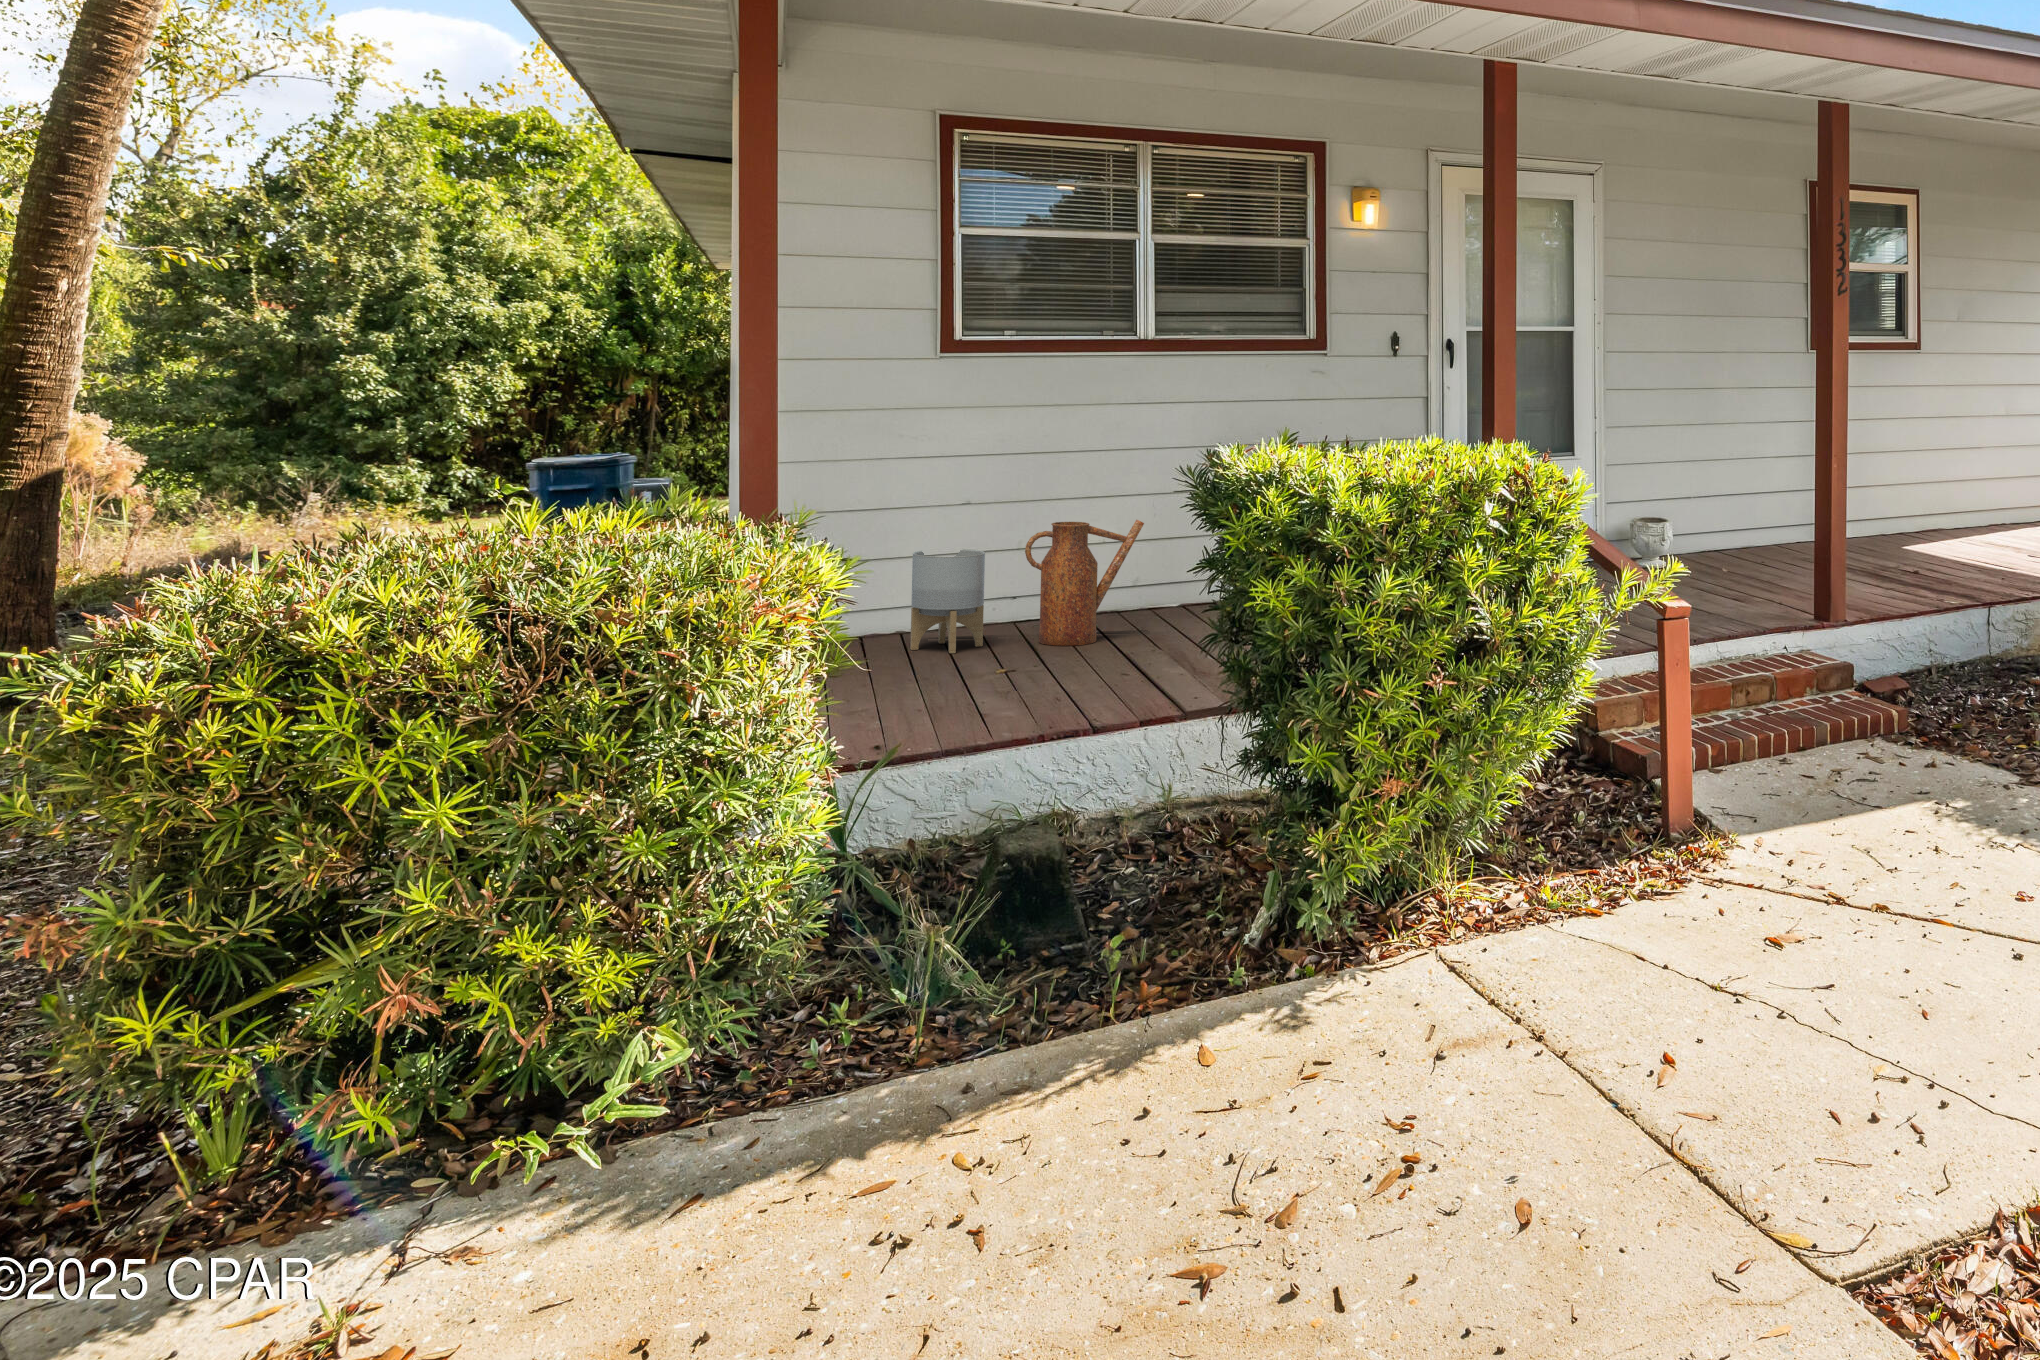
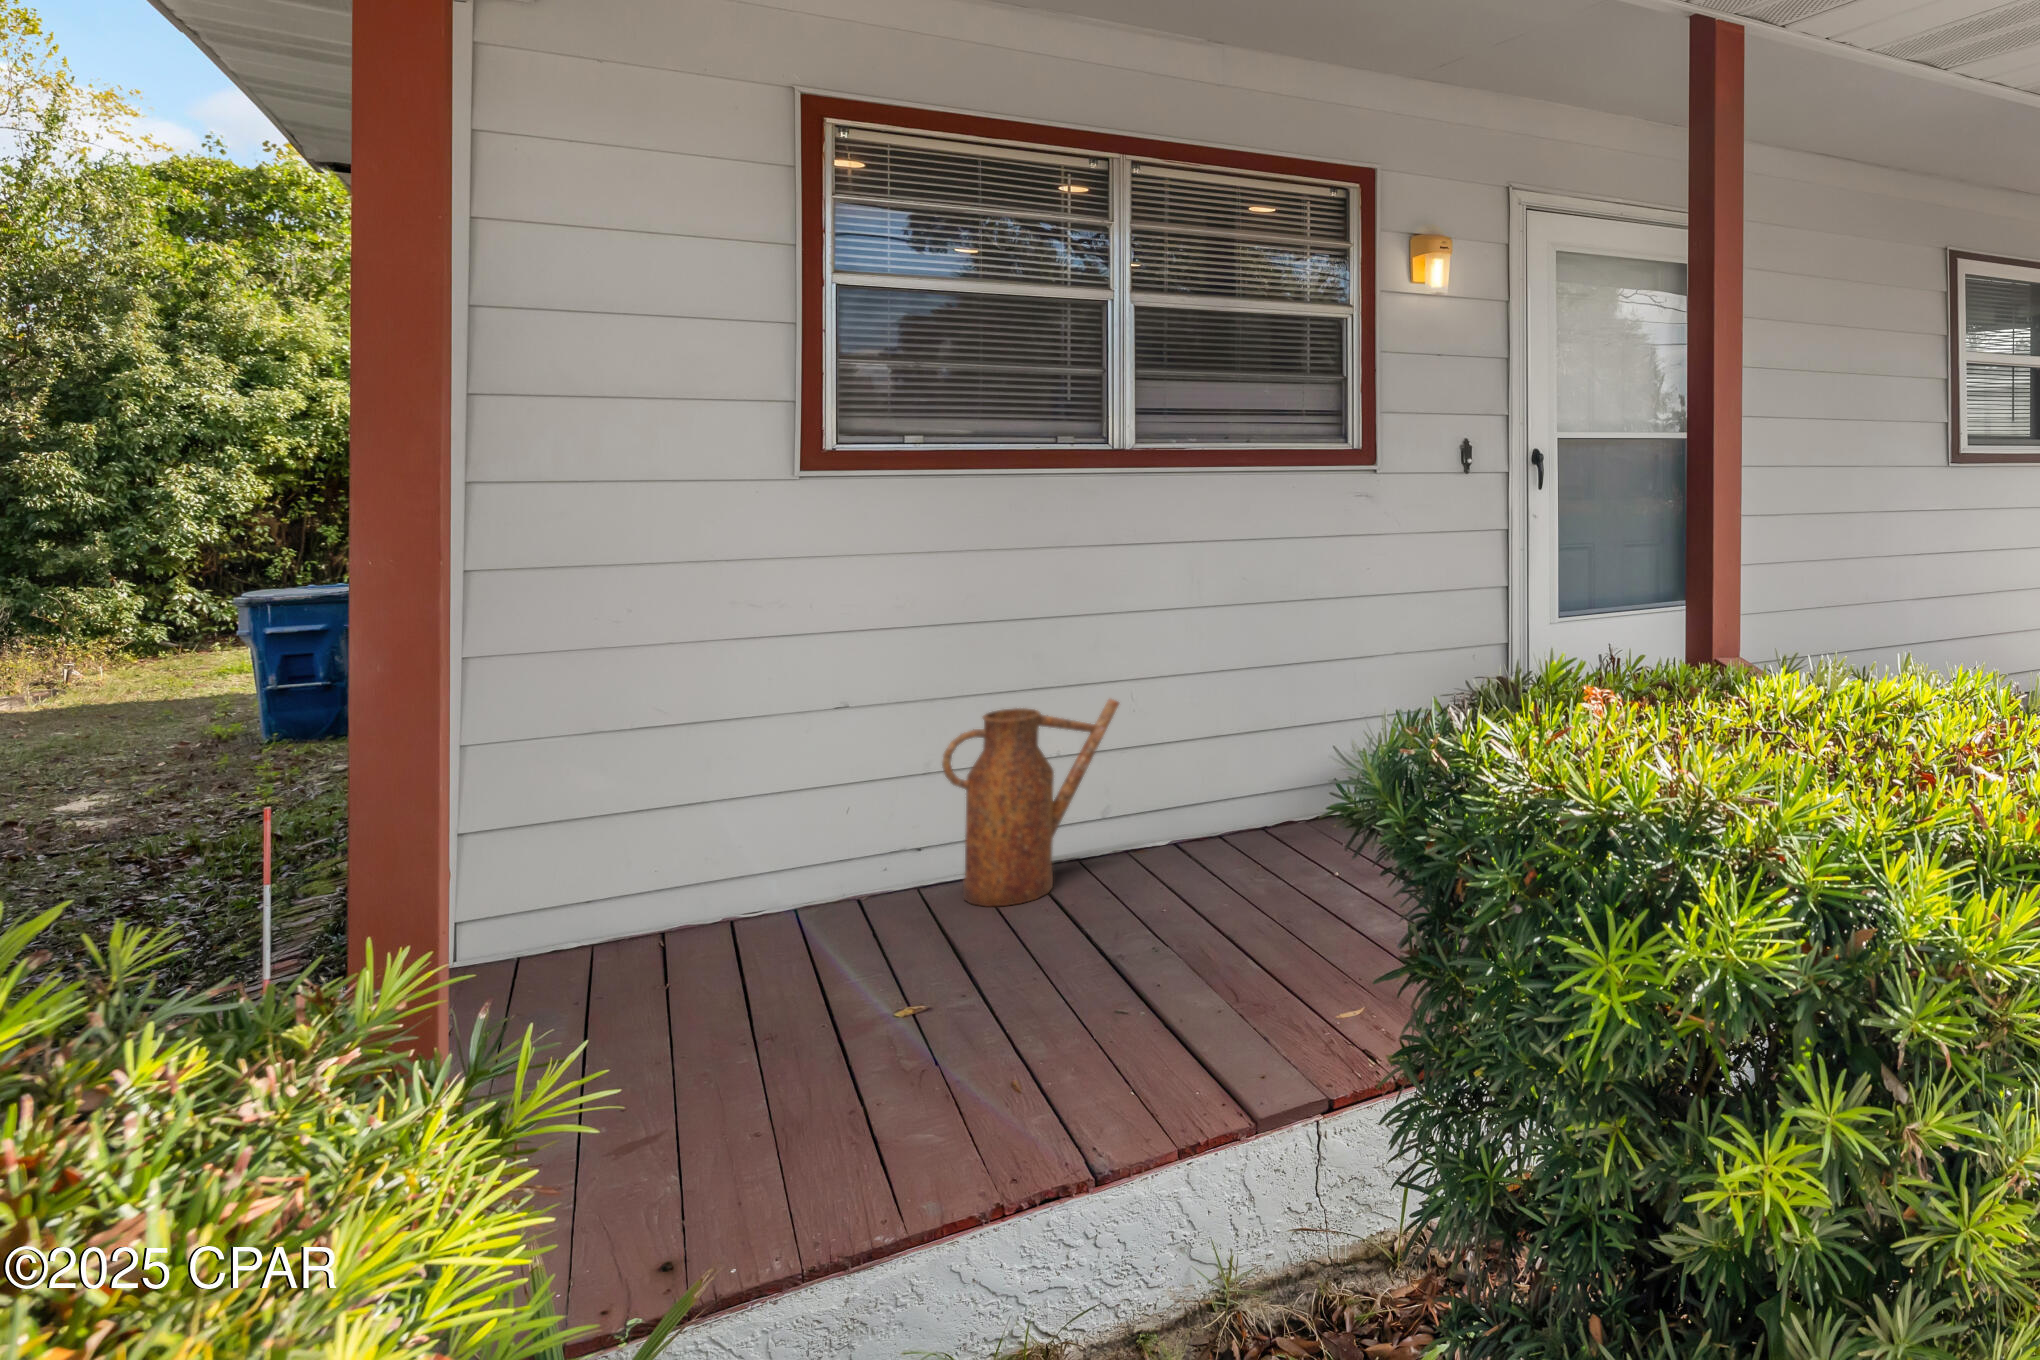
planter: present [910,549,985,653] -> none [754,767,878,950]

